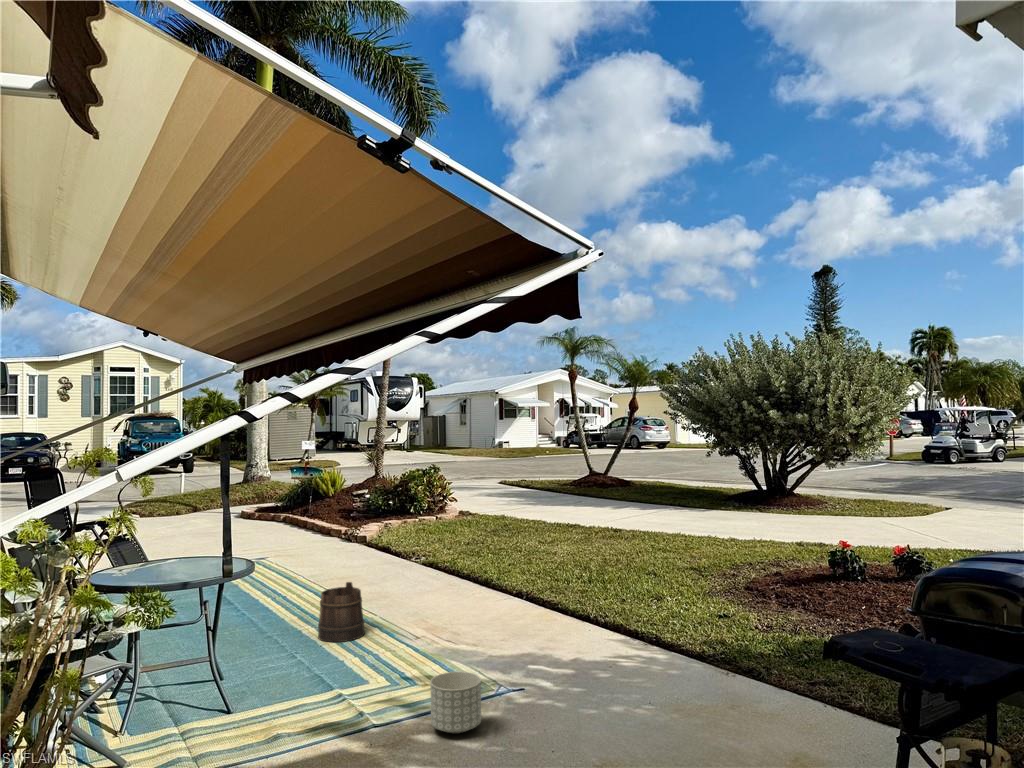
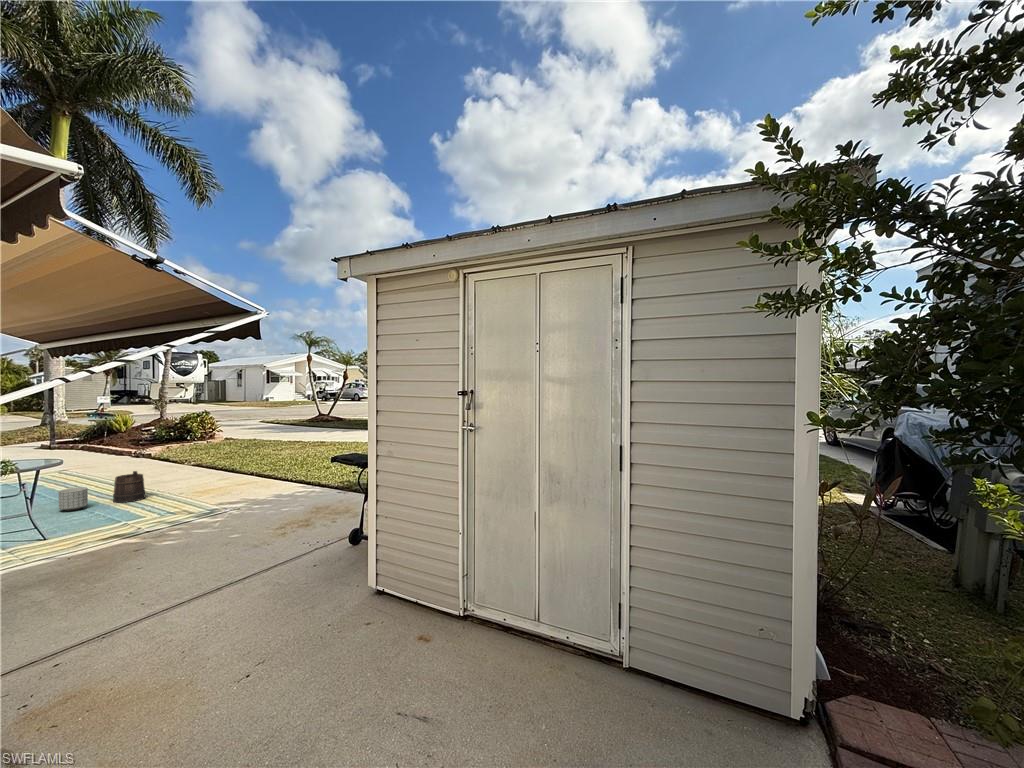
planter: present [430,671,481,734] -> present [58,487,88,511]

